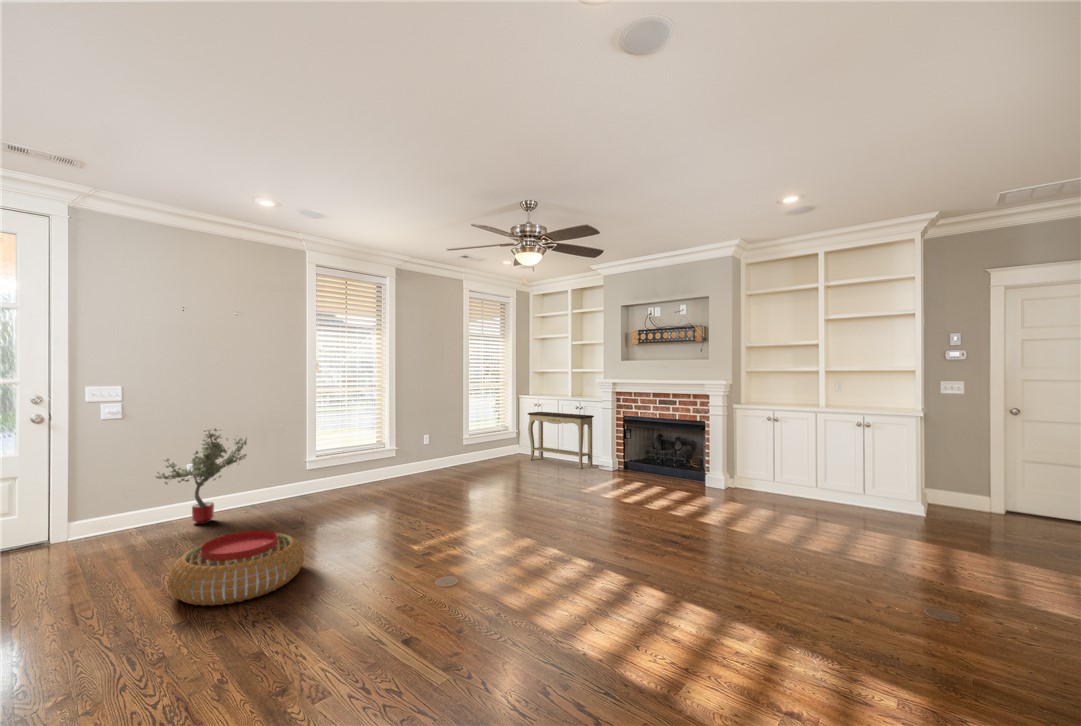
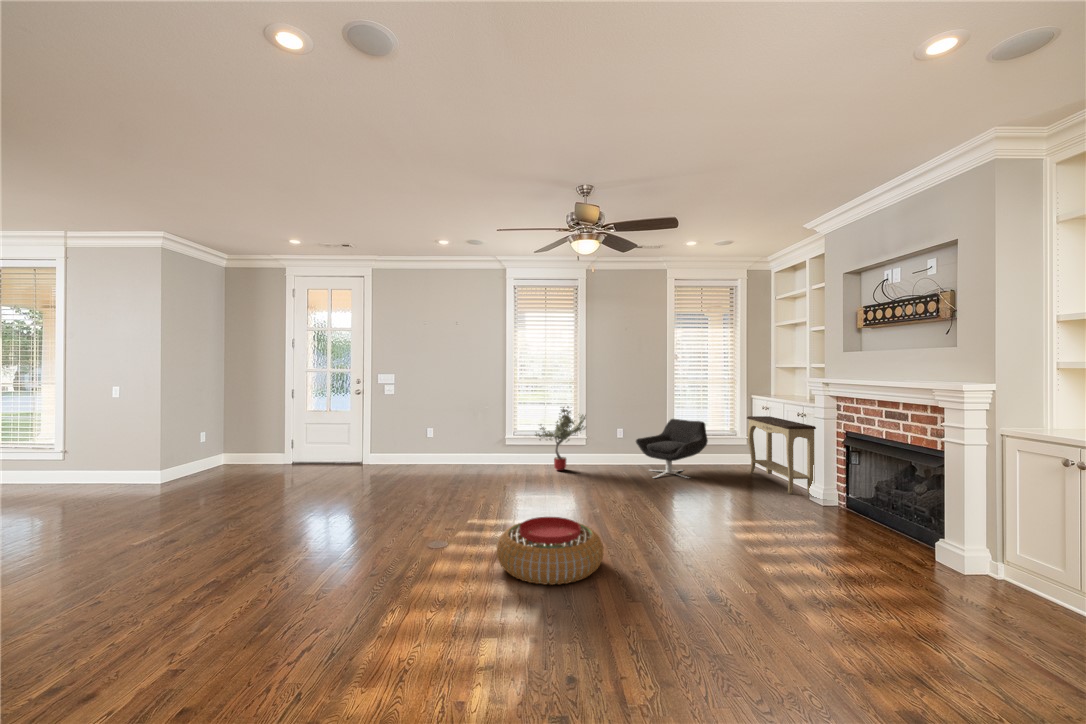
lounge chair: none [450,420,507,476] -> present [636,419,708,478]
potted tree: present [155,428,247,524] -> present [535,407,586,471]
pouf: present [168,531,304,606] -> present [497,517,603,585]

